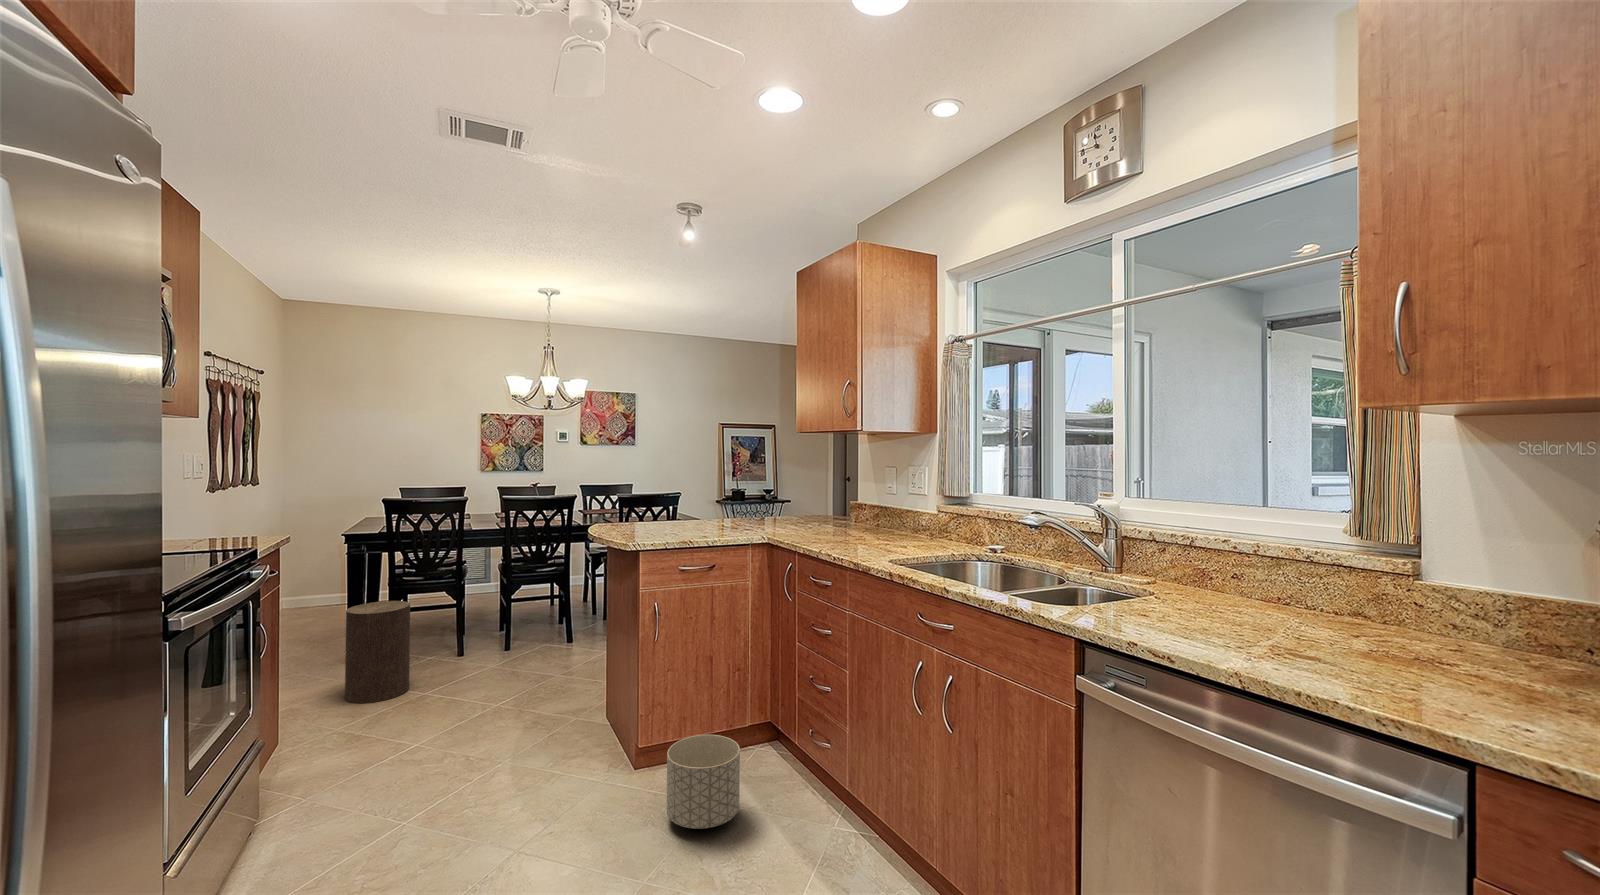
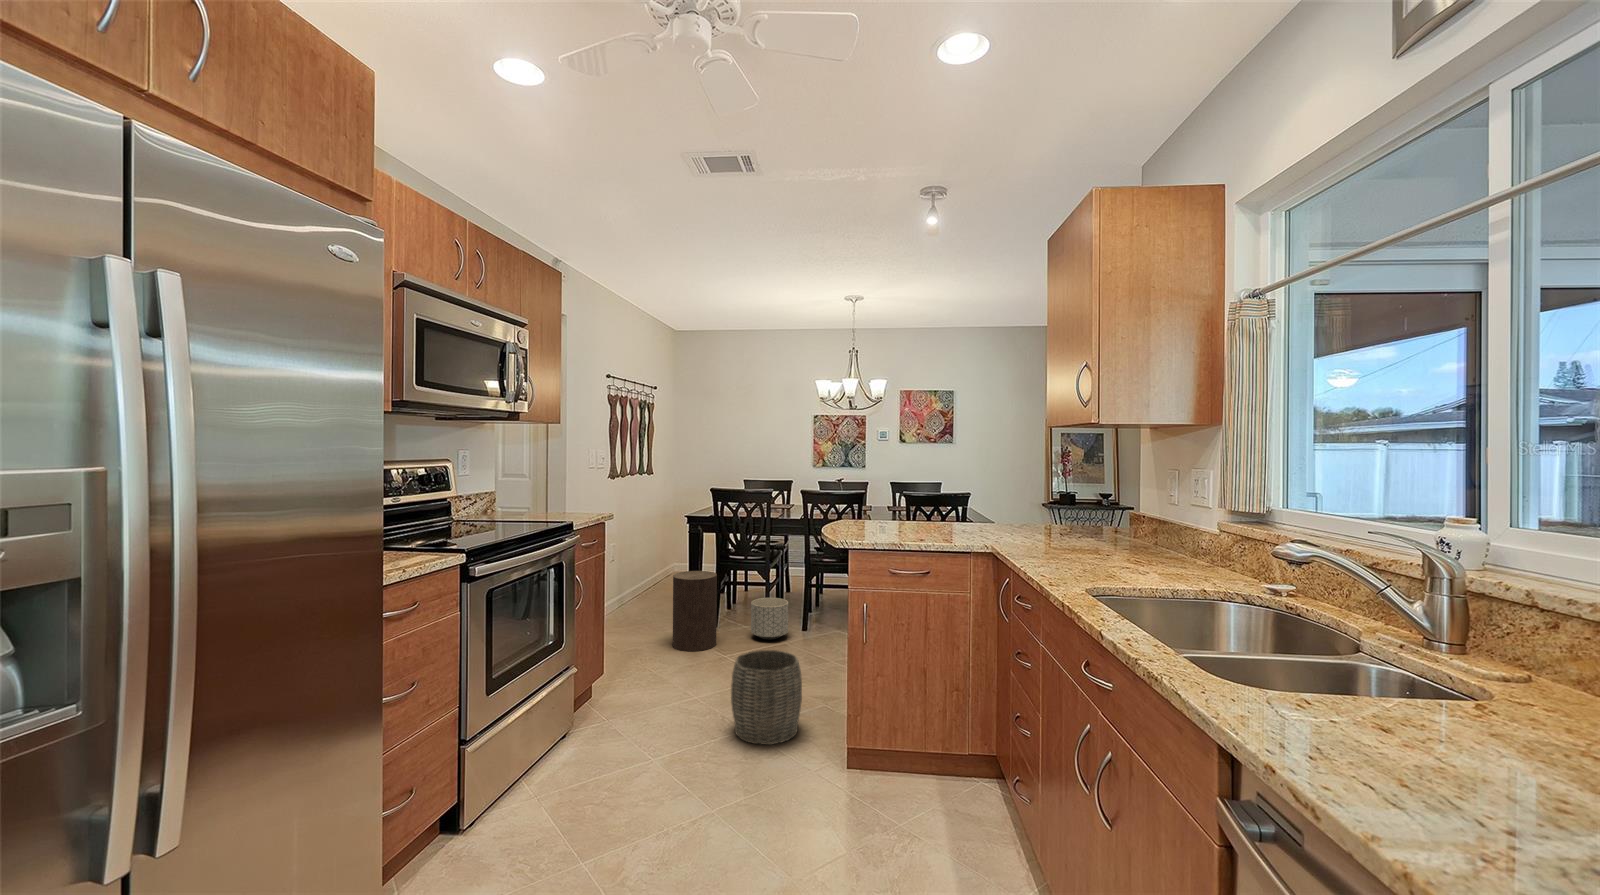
woven basket: none [495,672,579,778] -> present [731,650,802,745]
planter: present [667,735,740,829] -> present [751,598,788,640]

